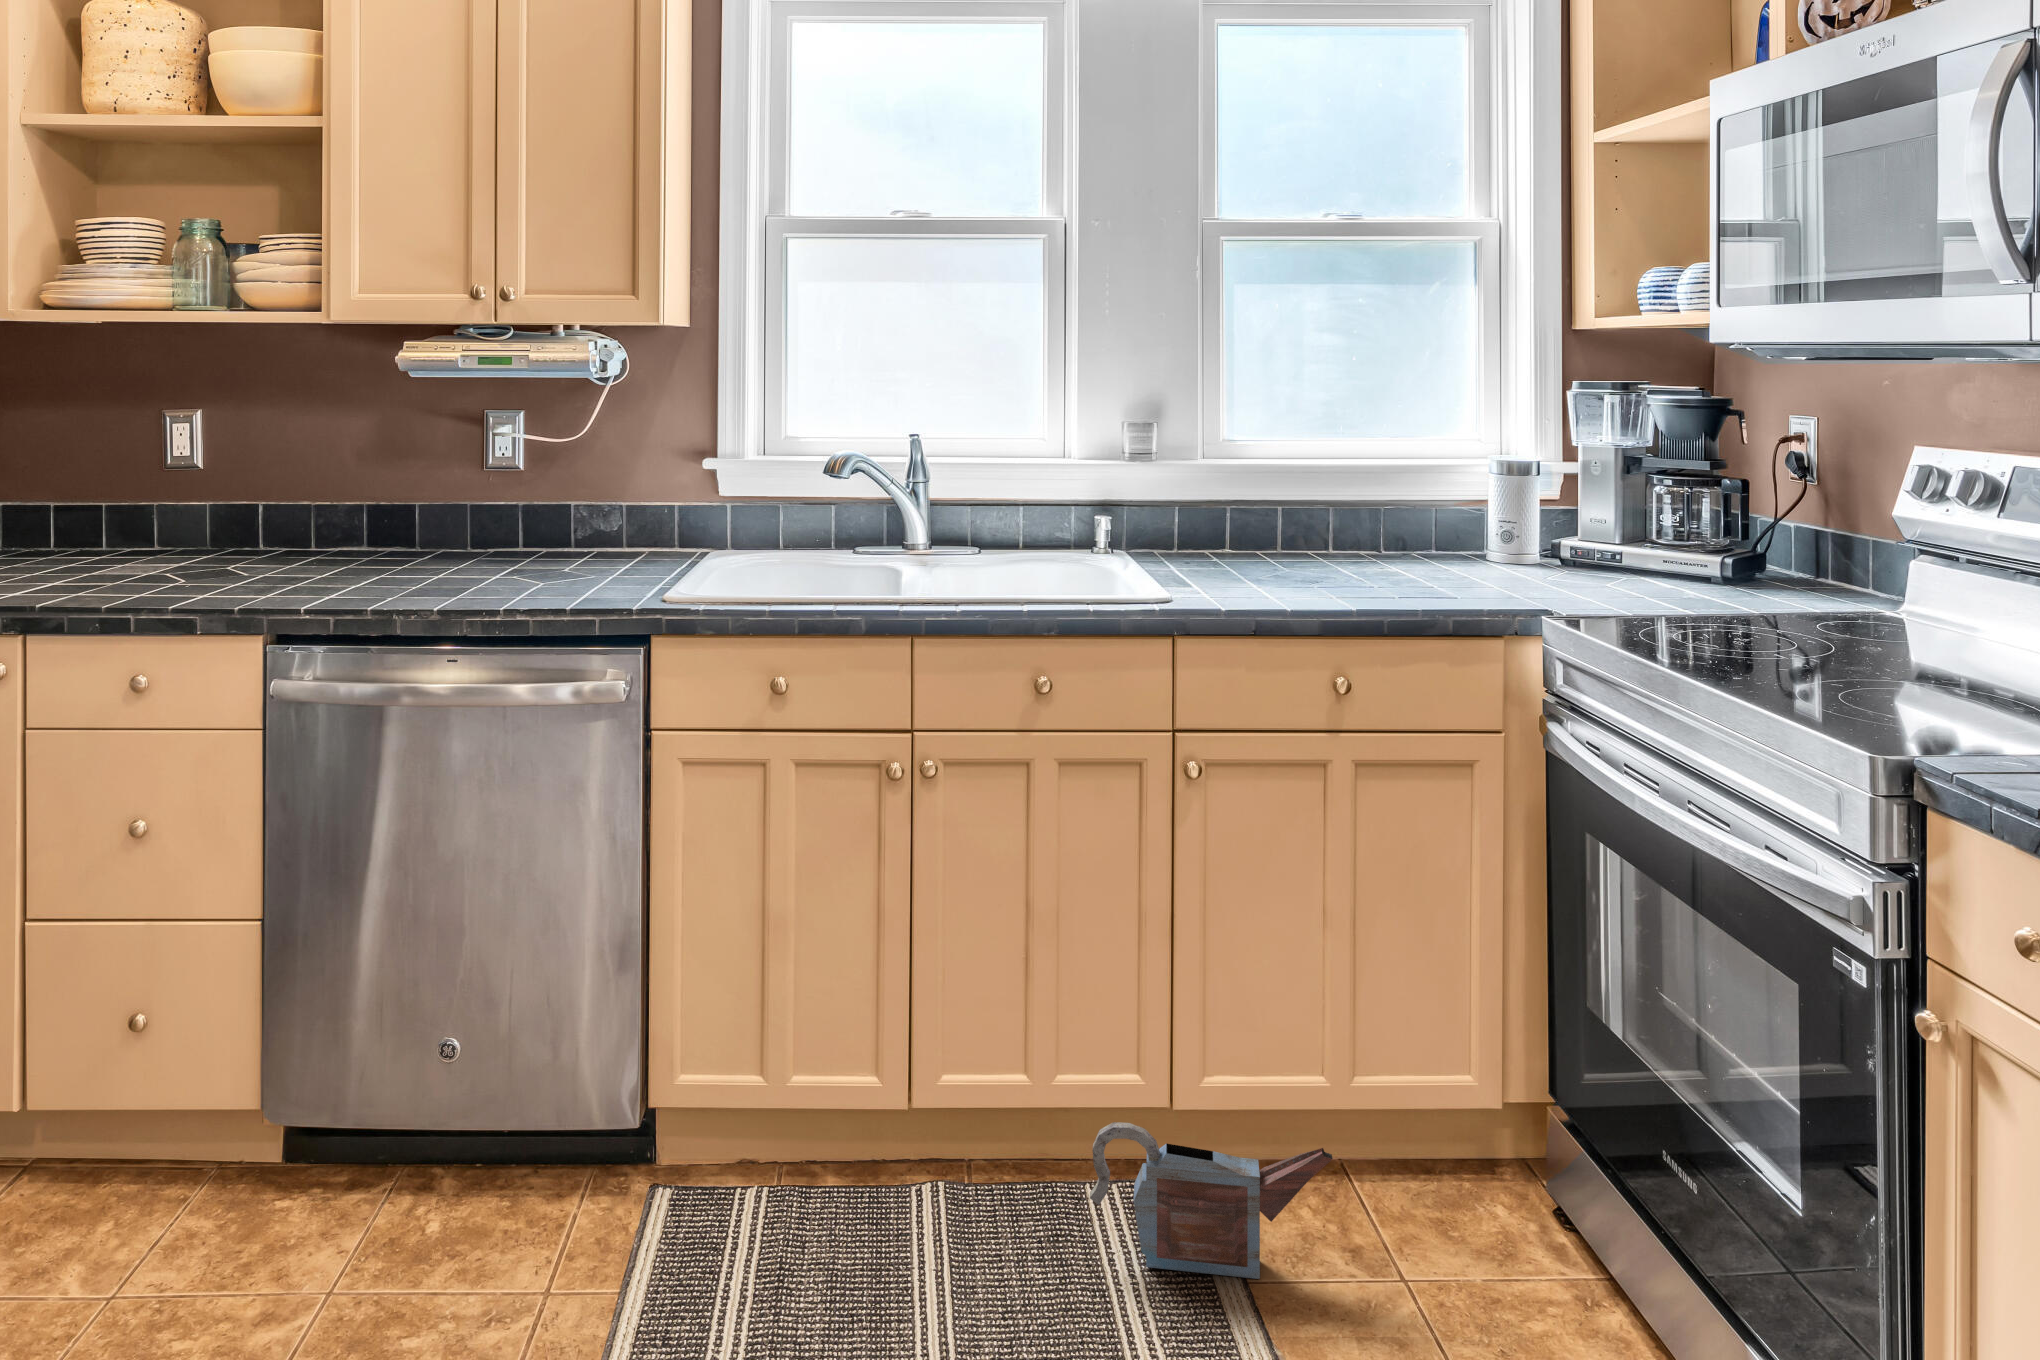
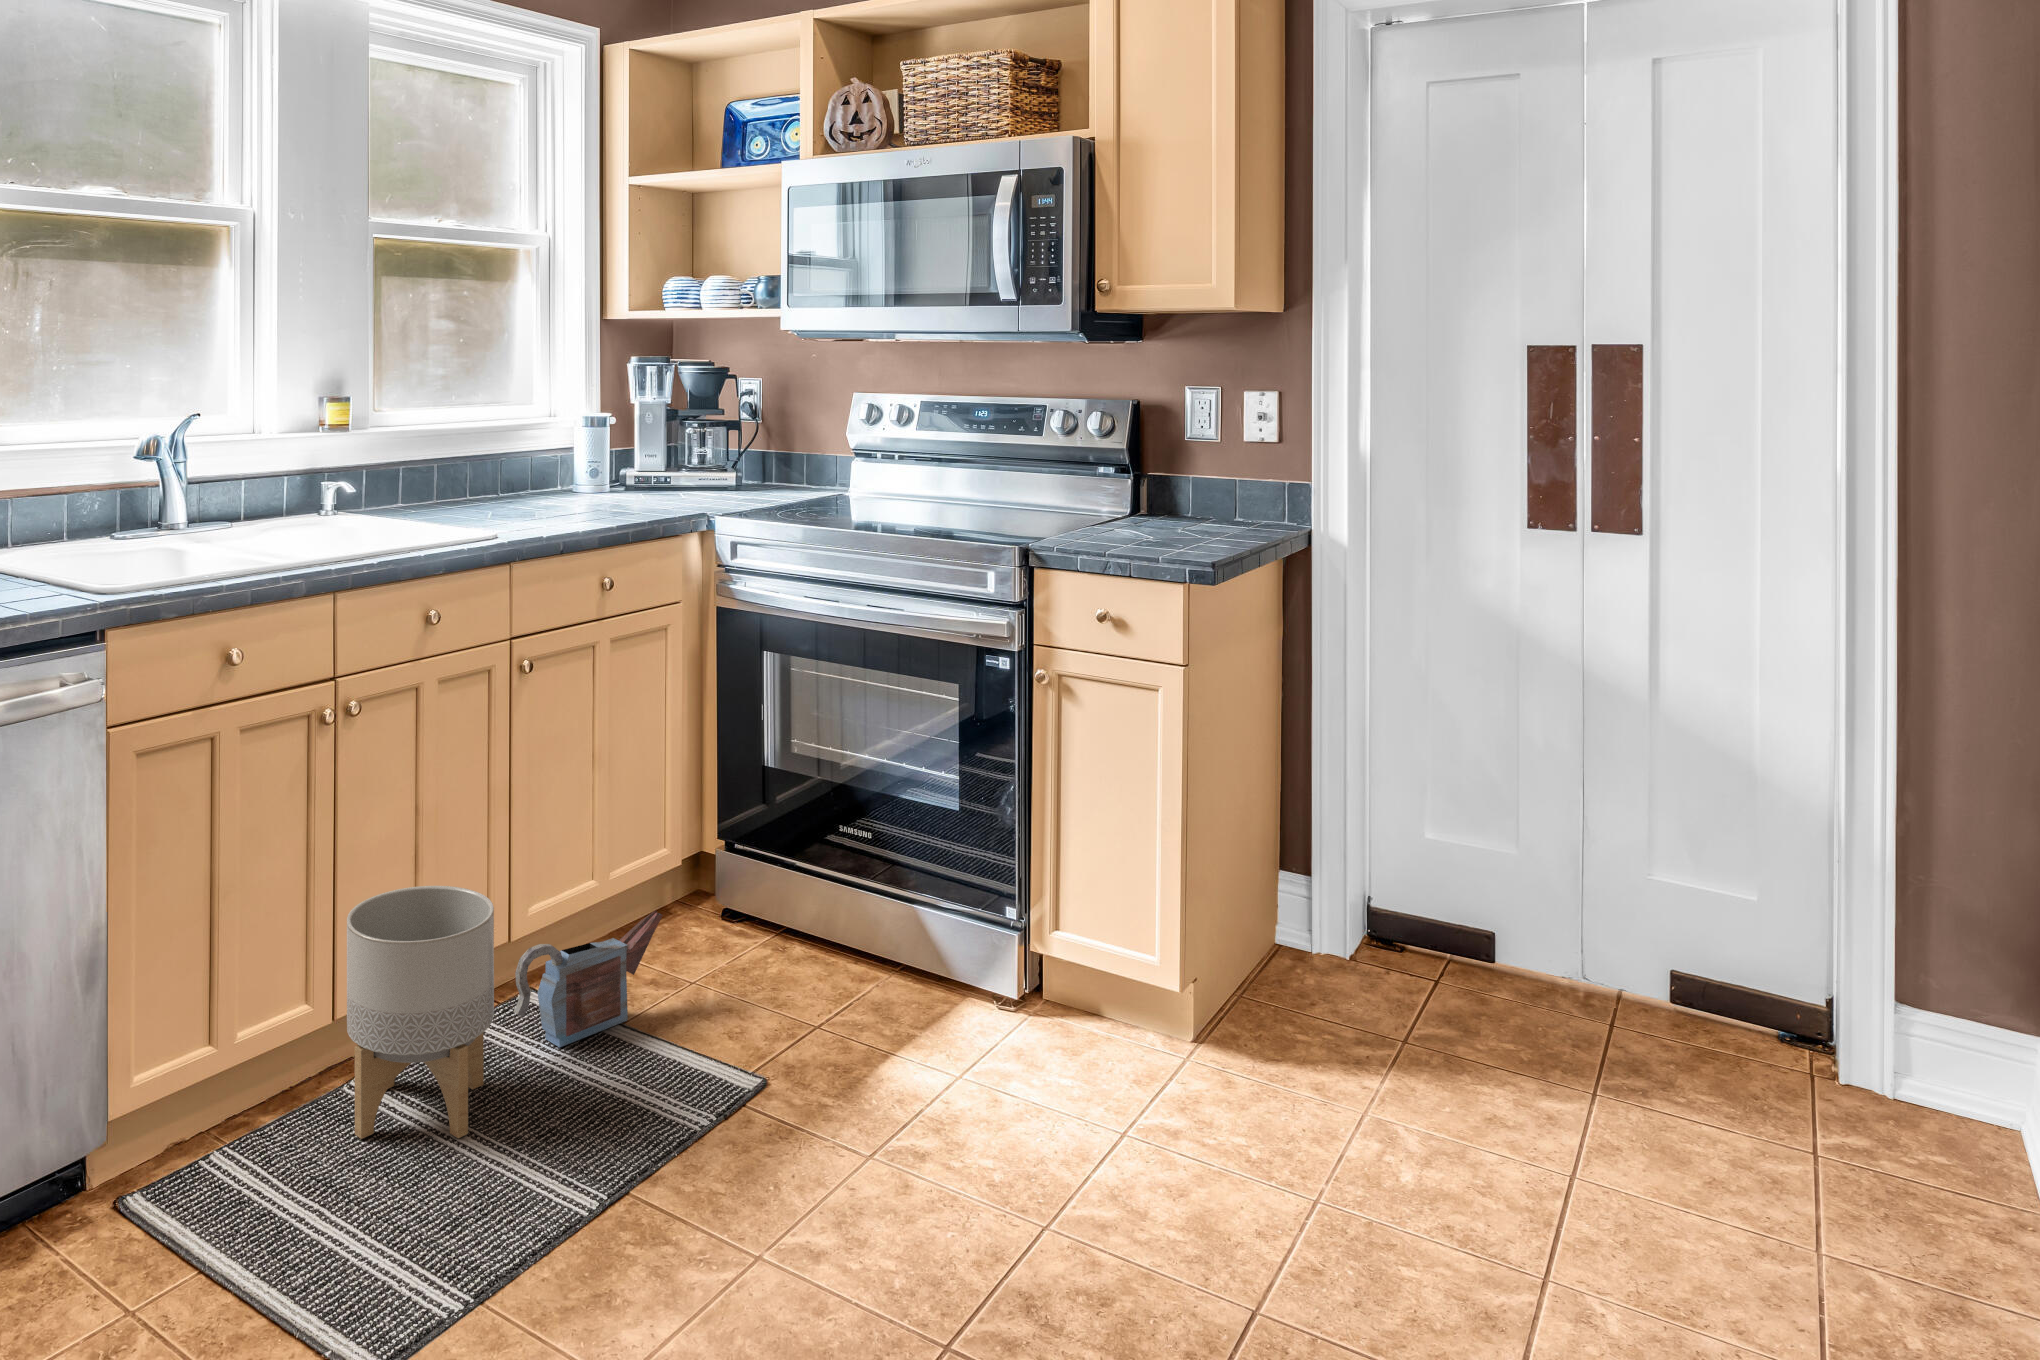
planter: none [859,987,1026,1309] -> present [347,886,494,1139]

